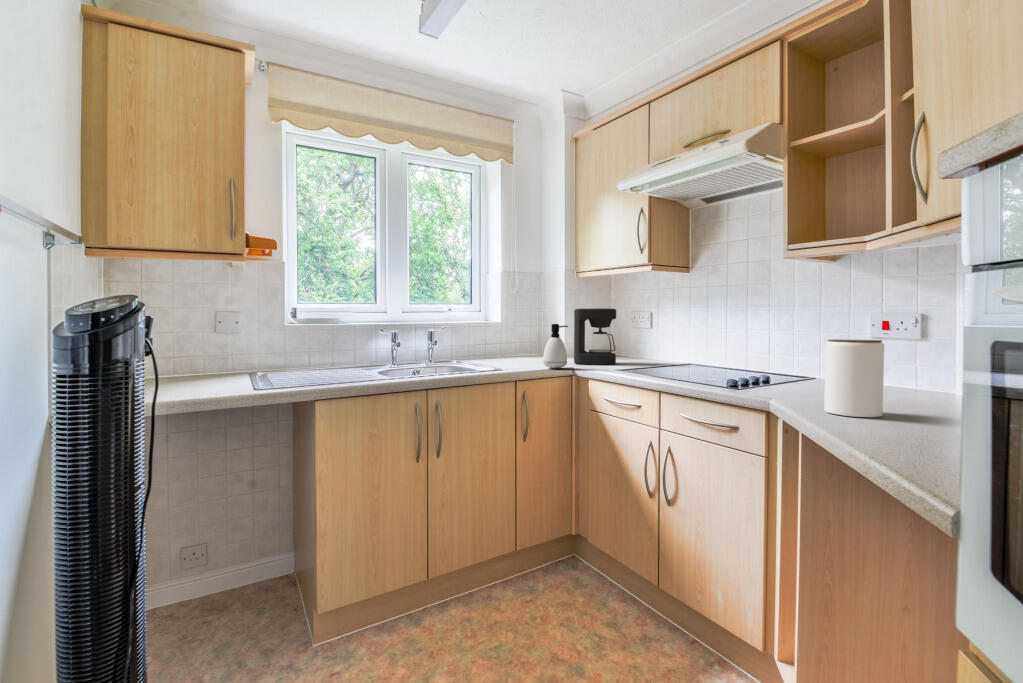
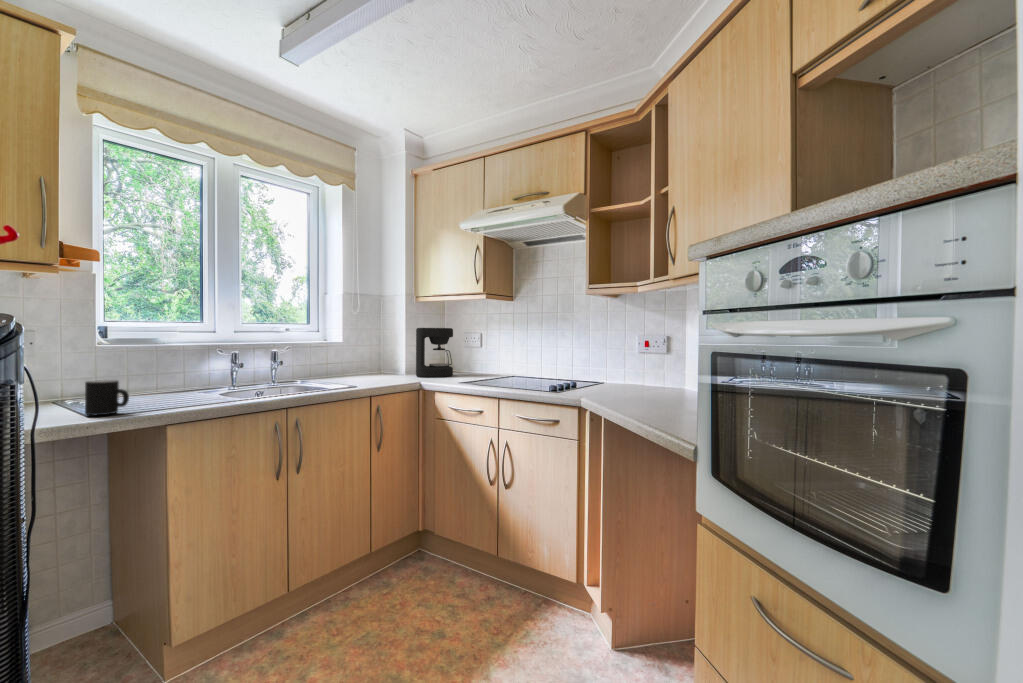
soap dispenser: present [543,324,568,368] -> none [392,342,415,382]
jar: present [824,339,884,417] -> none [625,357,659,411]
mug: none [264,356,294,386] -> present [85,380,129,415]

